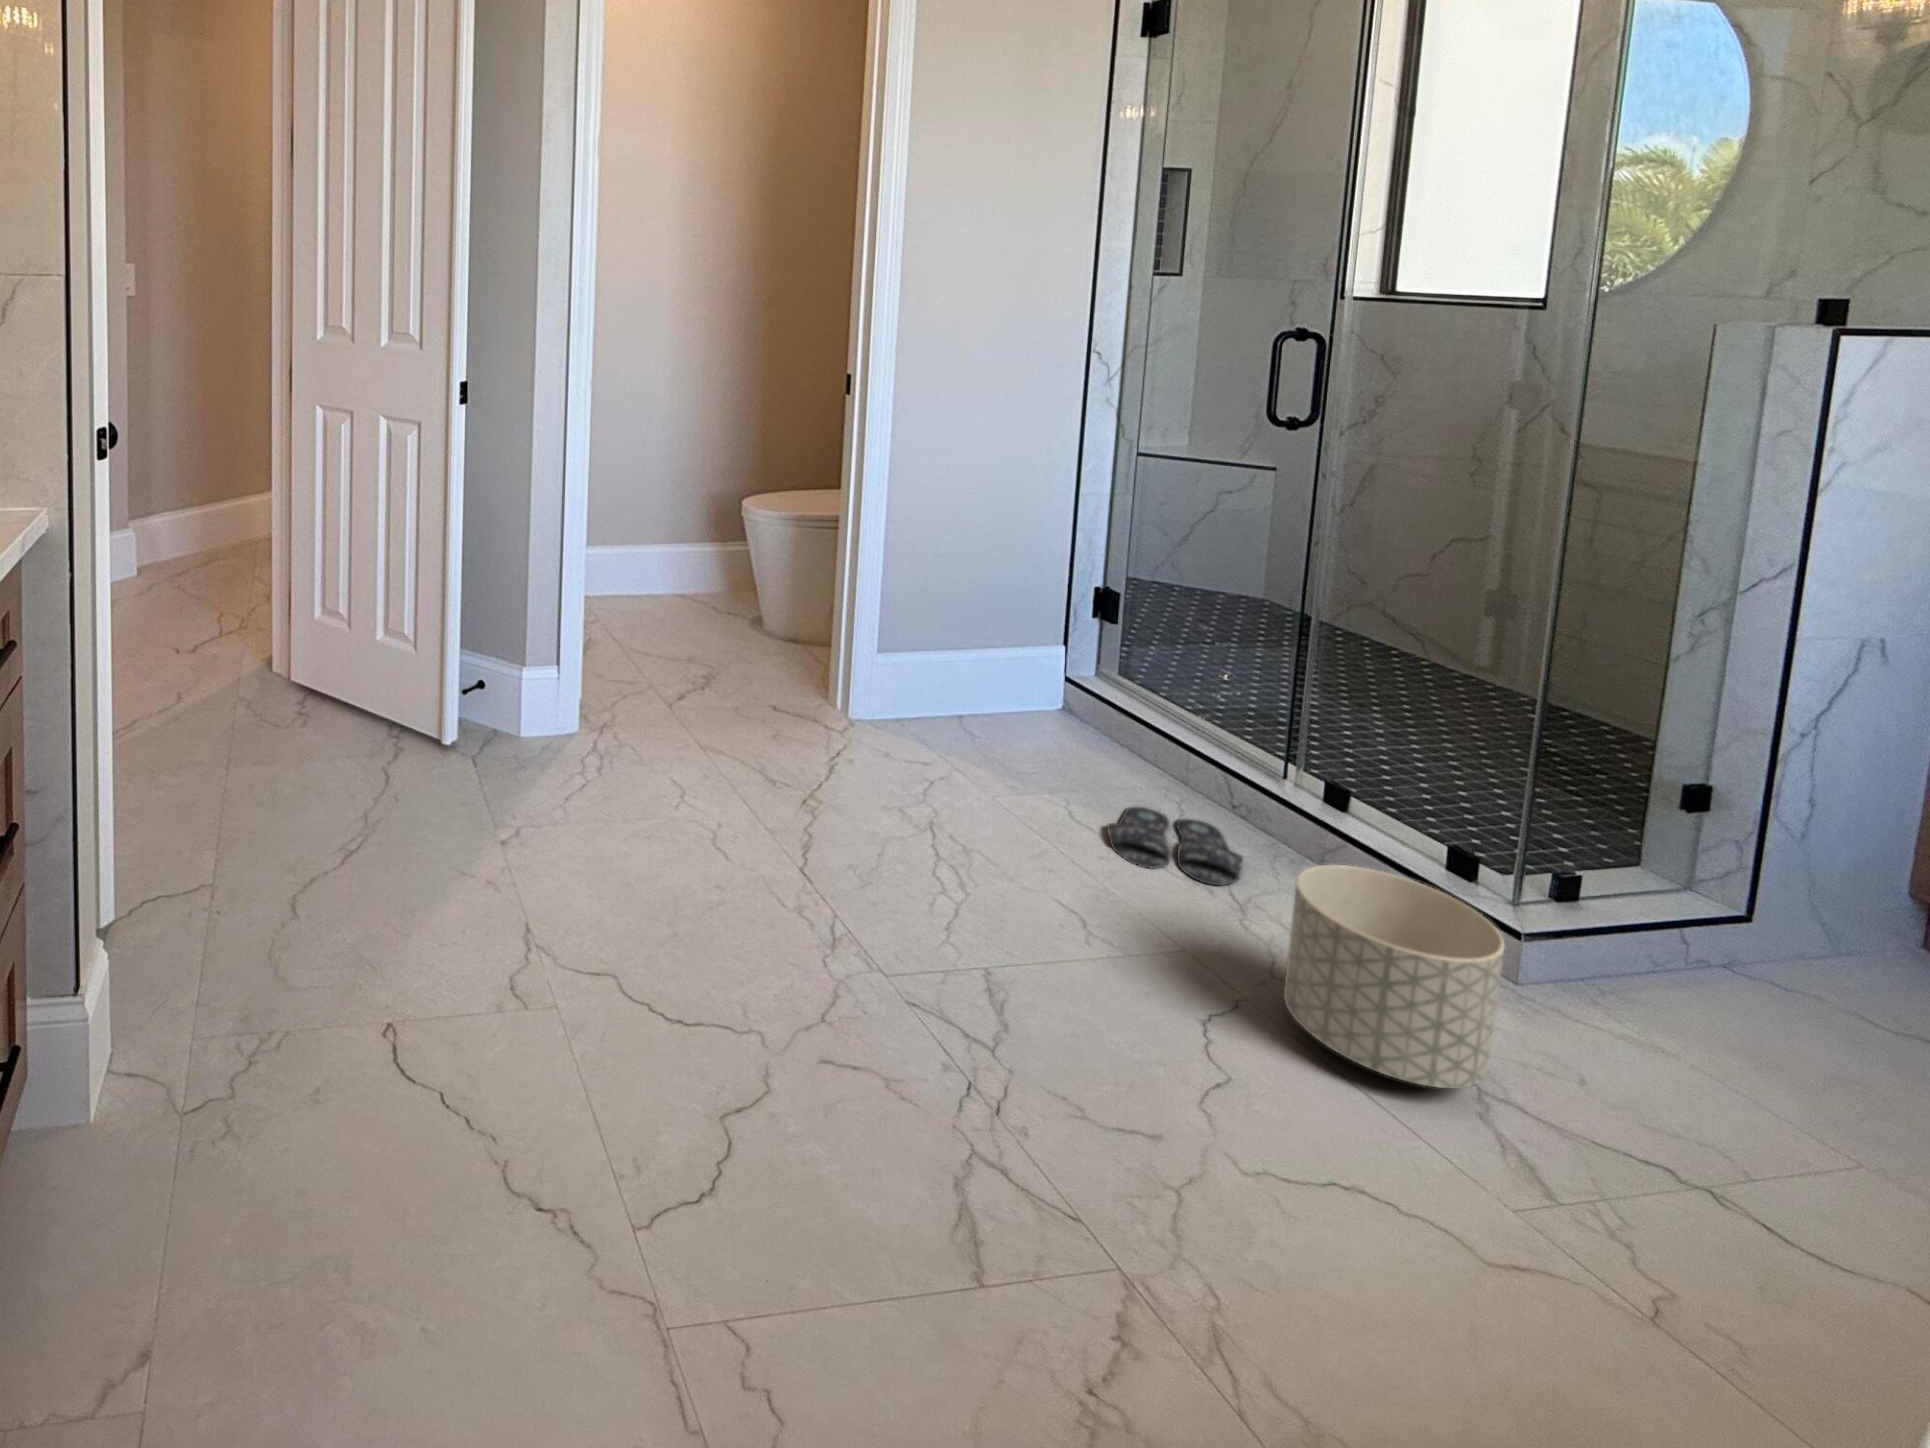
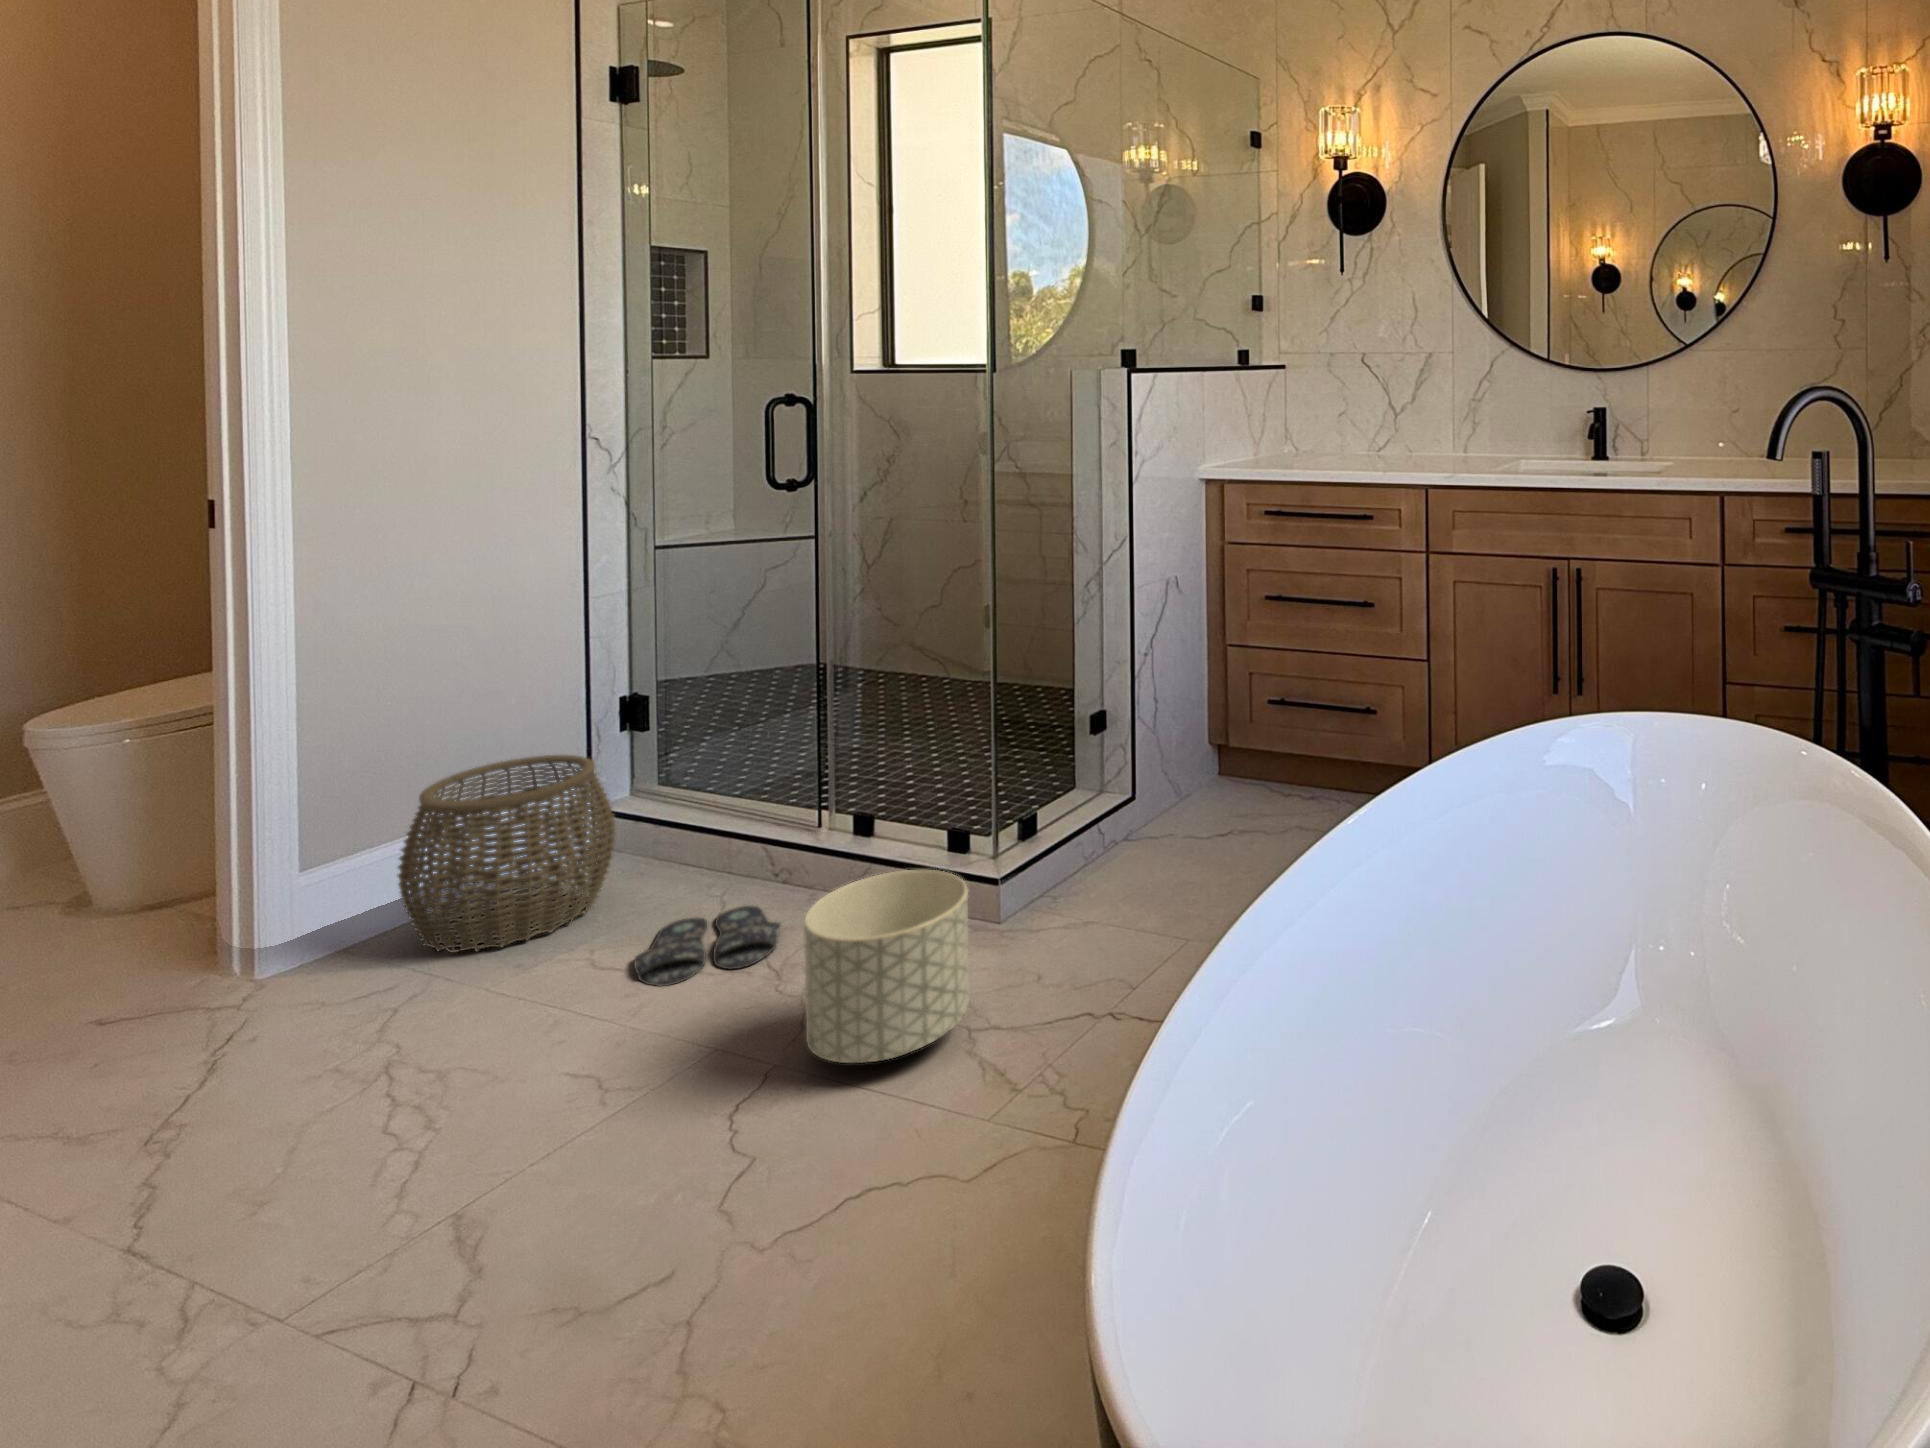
woven basket: none [937,612,1092,769] -> present [398,755,616,953]

